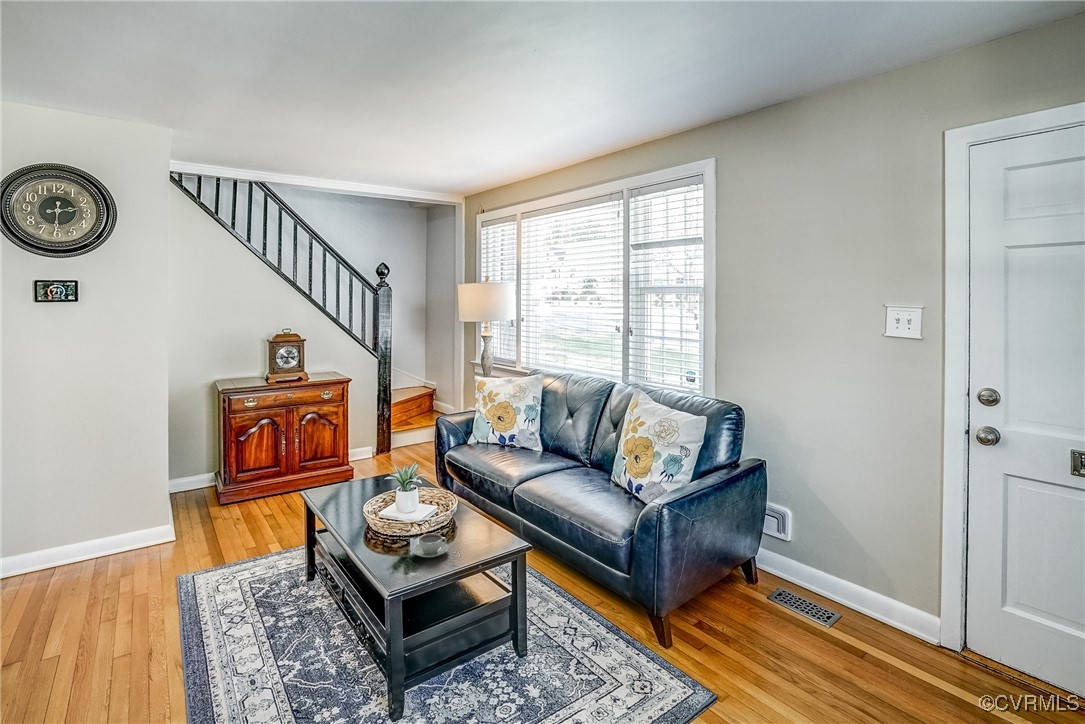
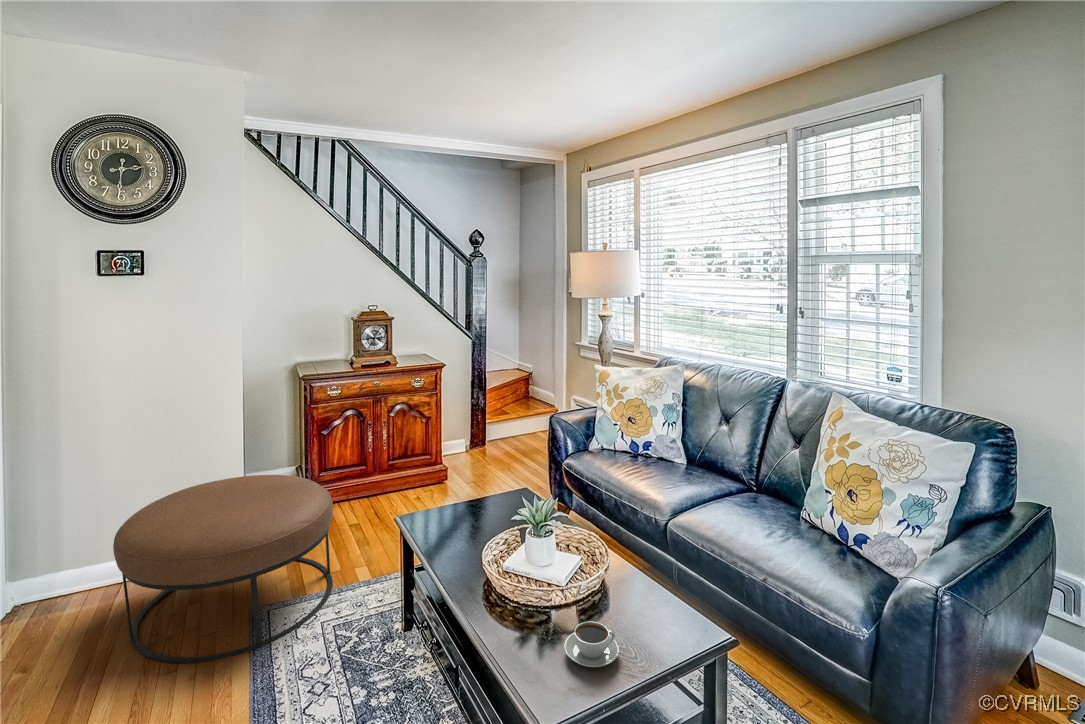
ottoman: none [60,470,248,613] -> present [113,475,333,663]

